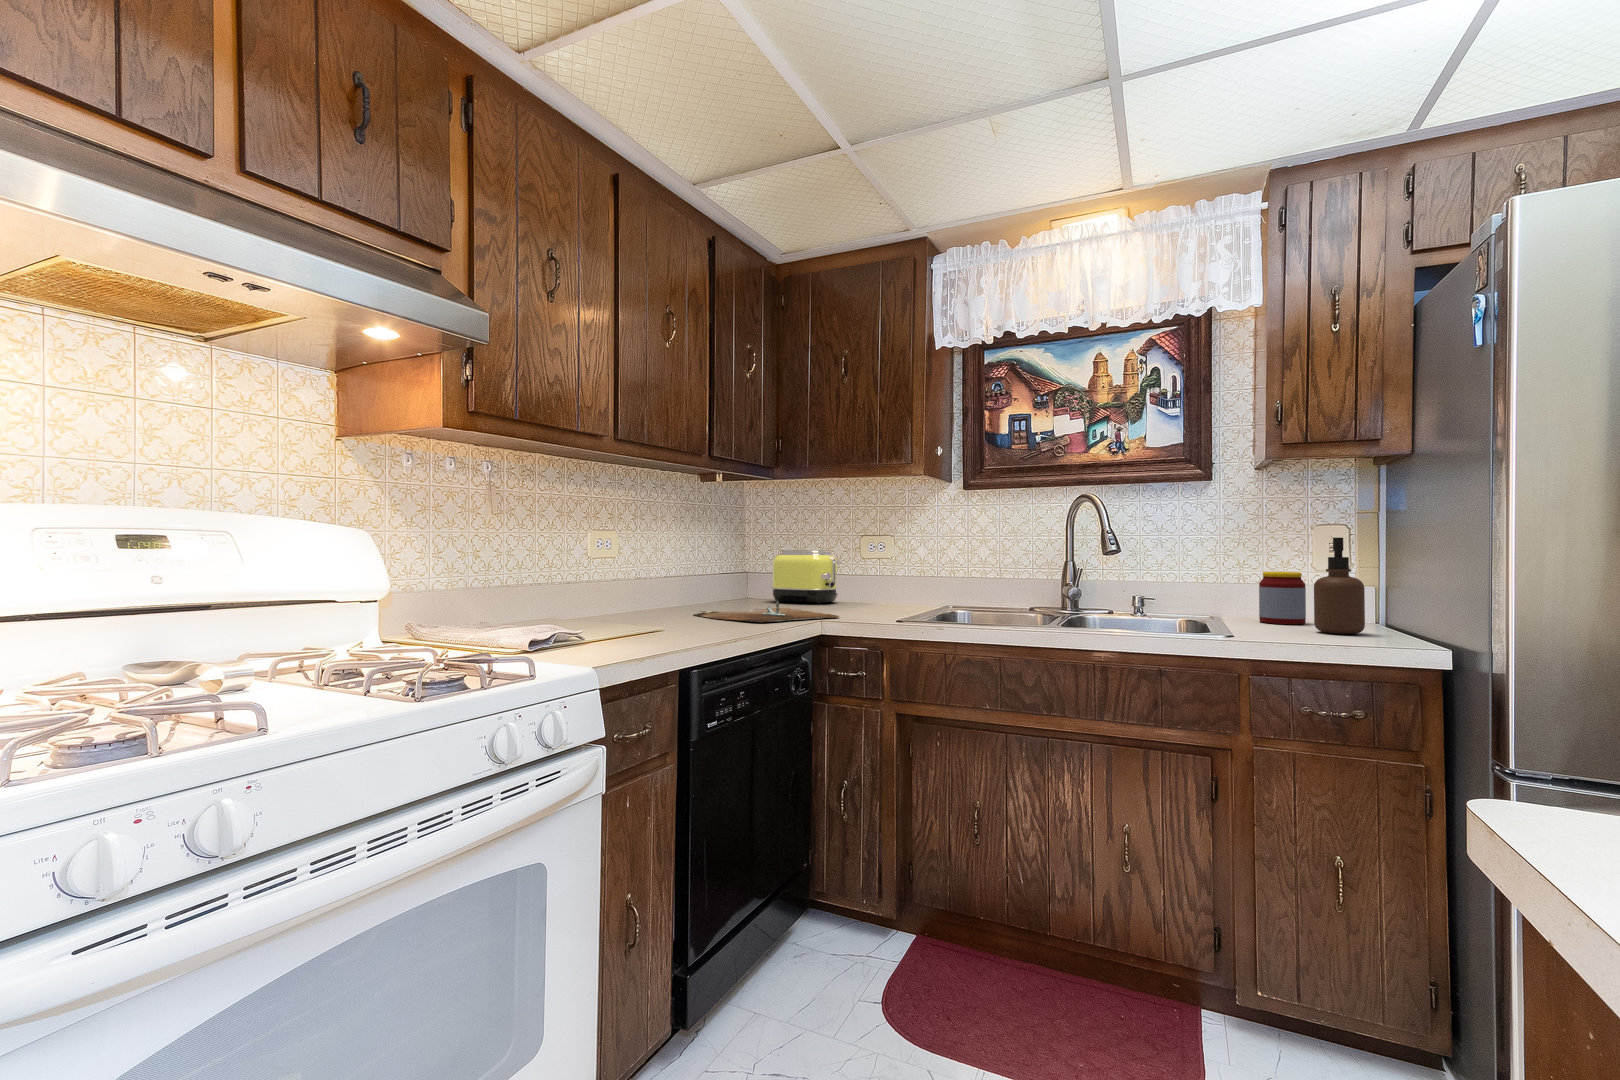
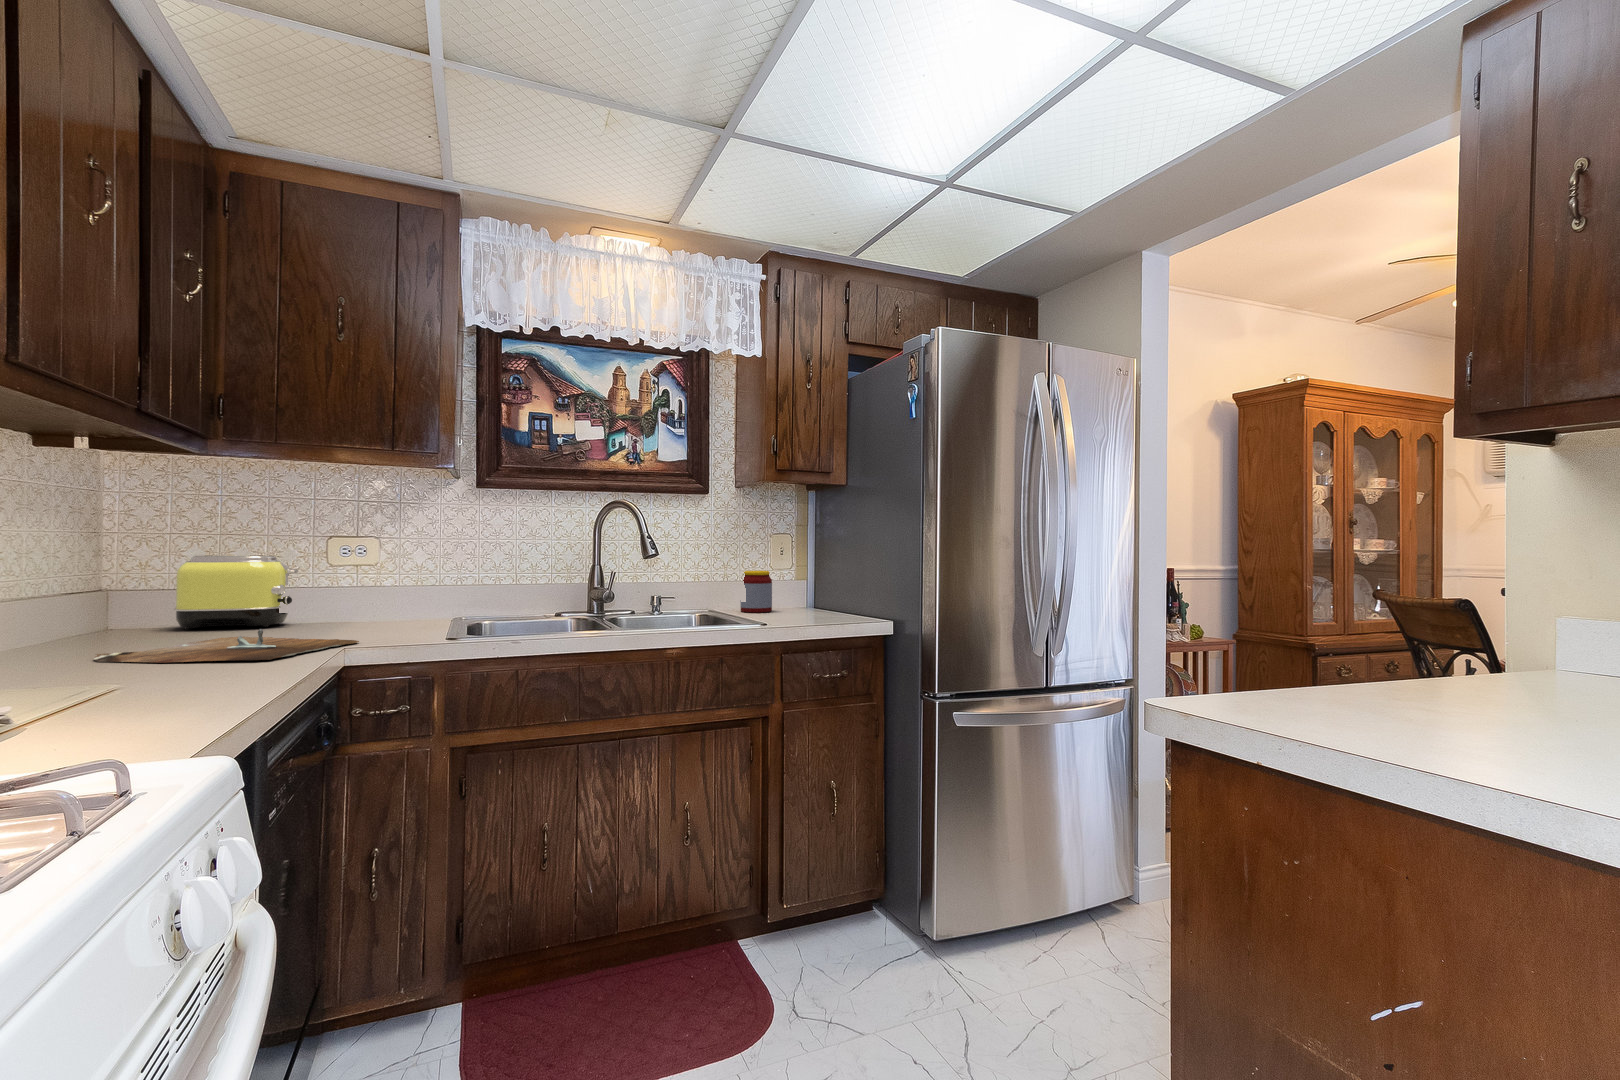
soap dispenser: present [1314,538,1365,634] -> none [792,545,823,617]

